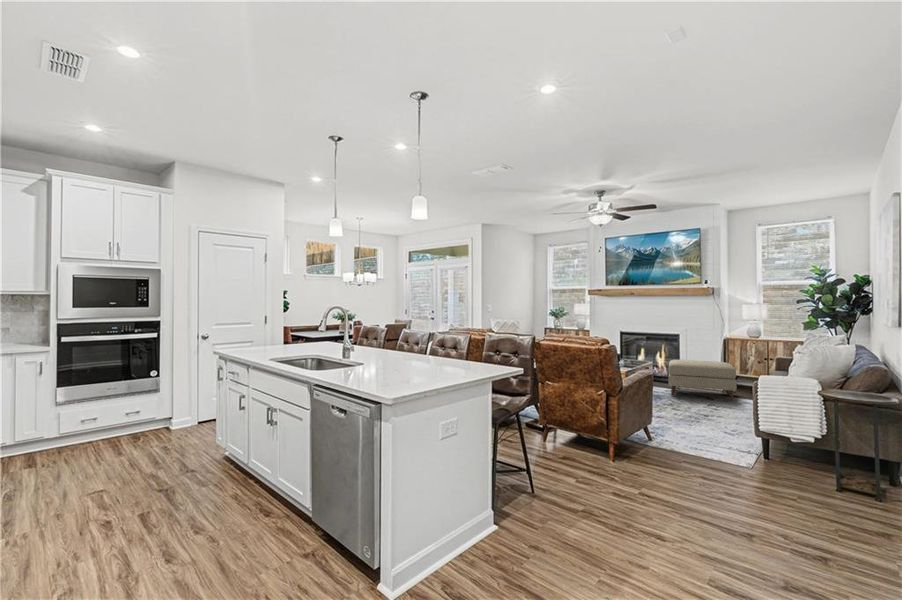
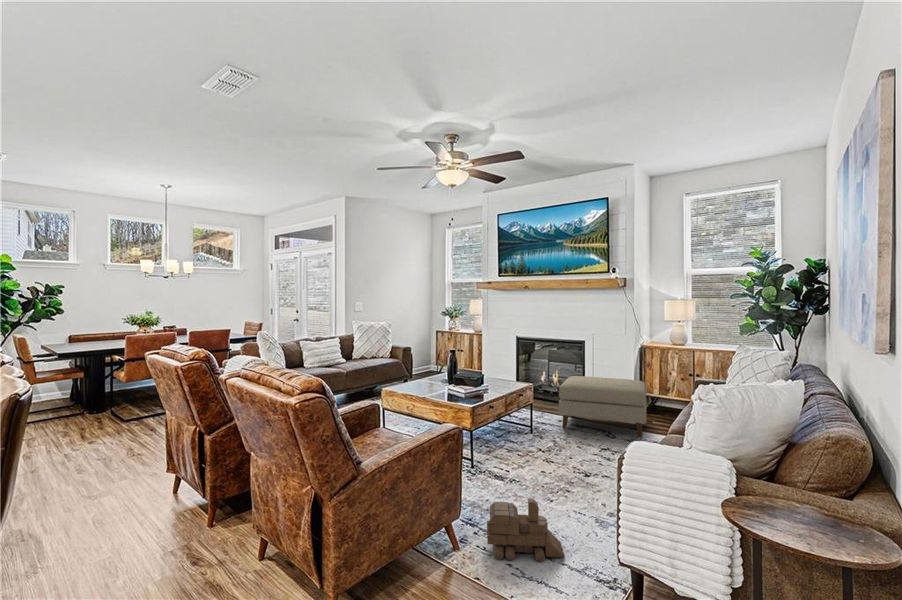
toy train: none [667,415,718,447] -> present [487,498,565,562]

